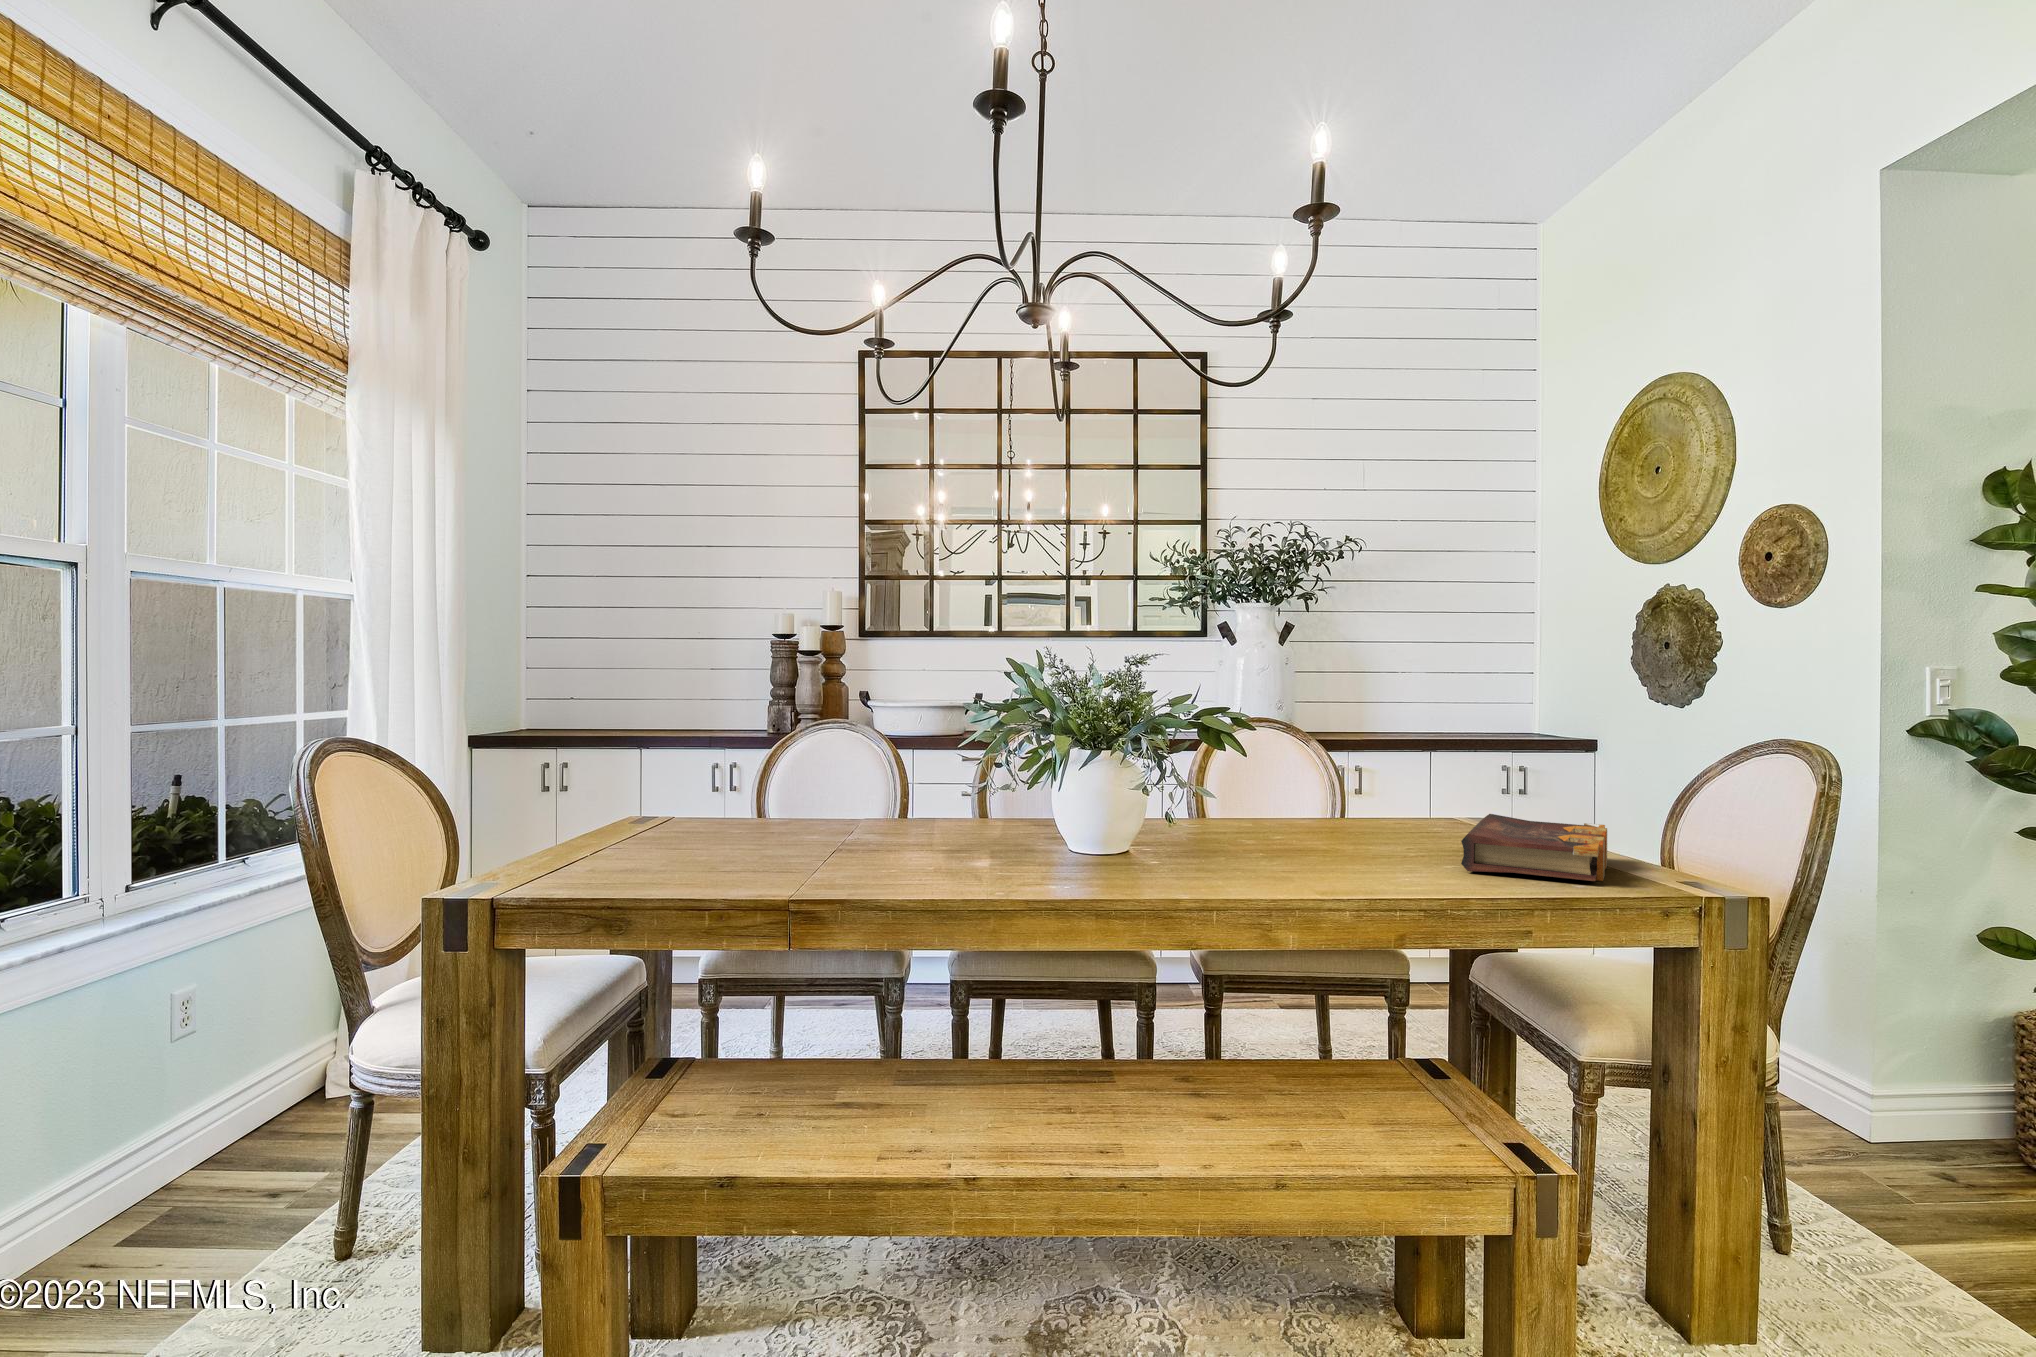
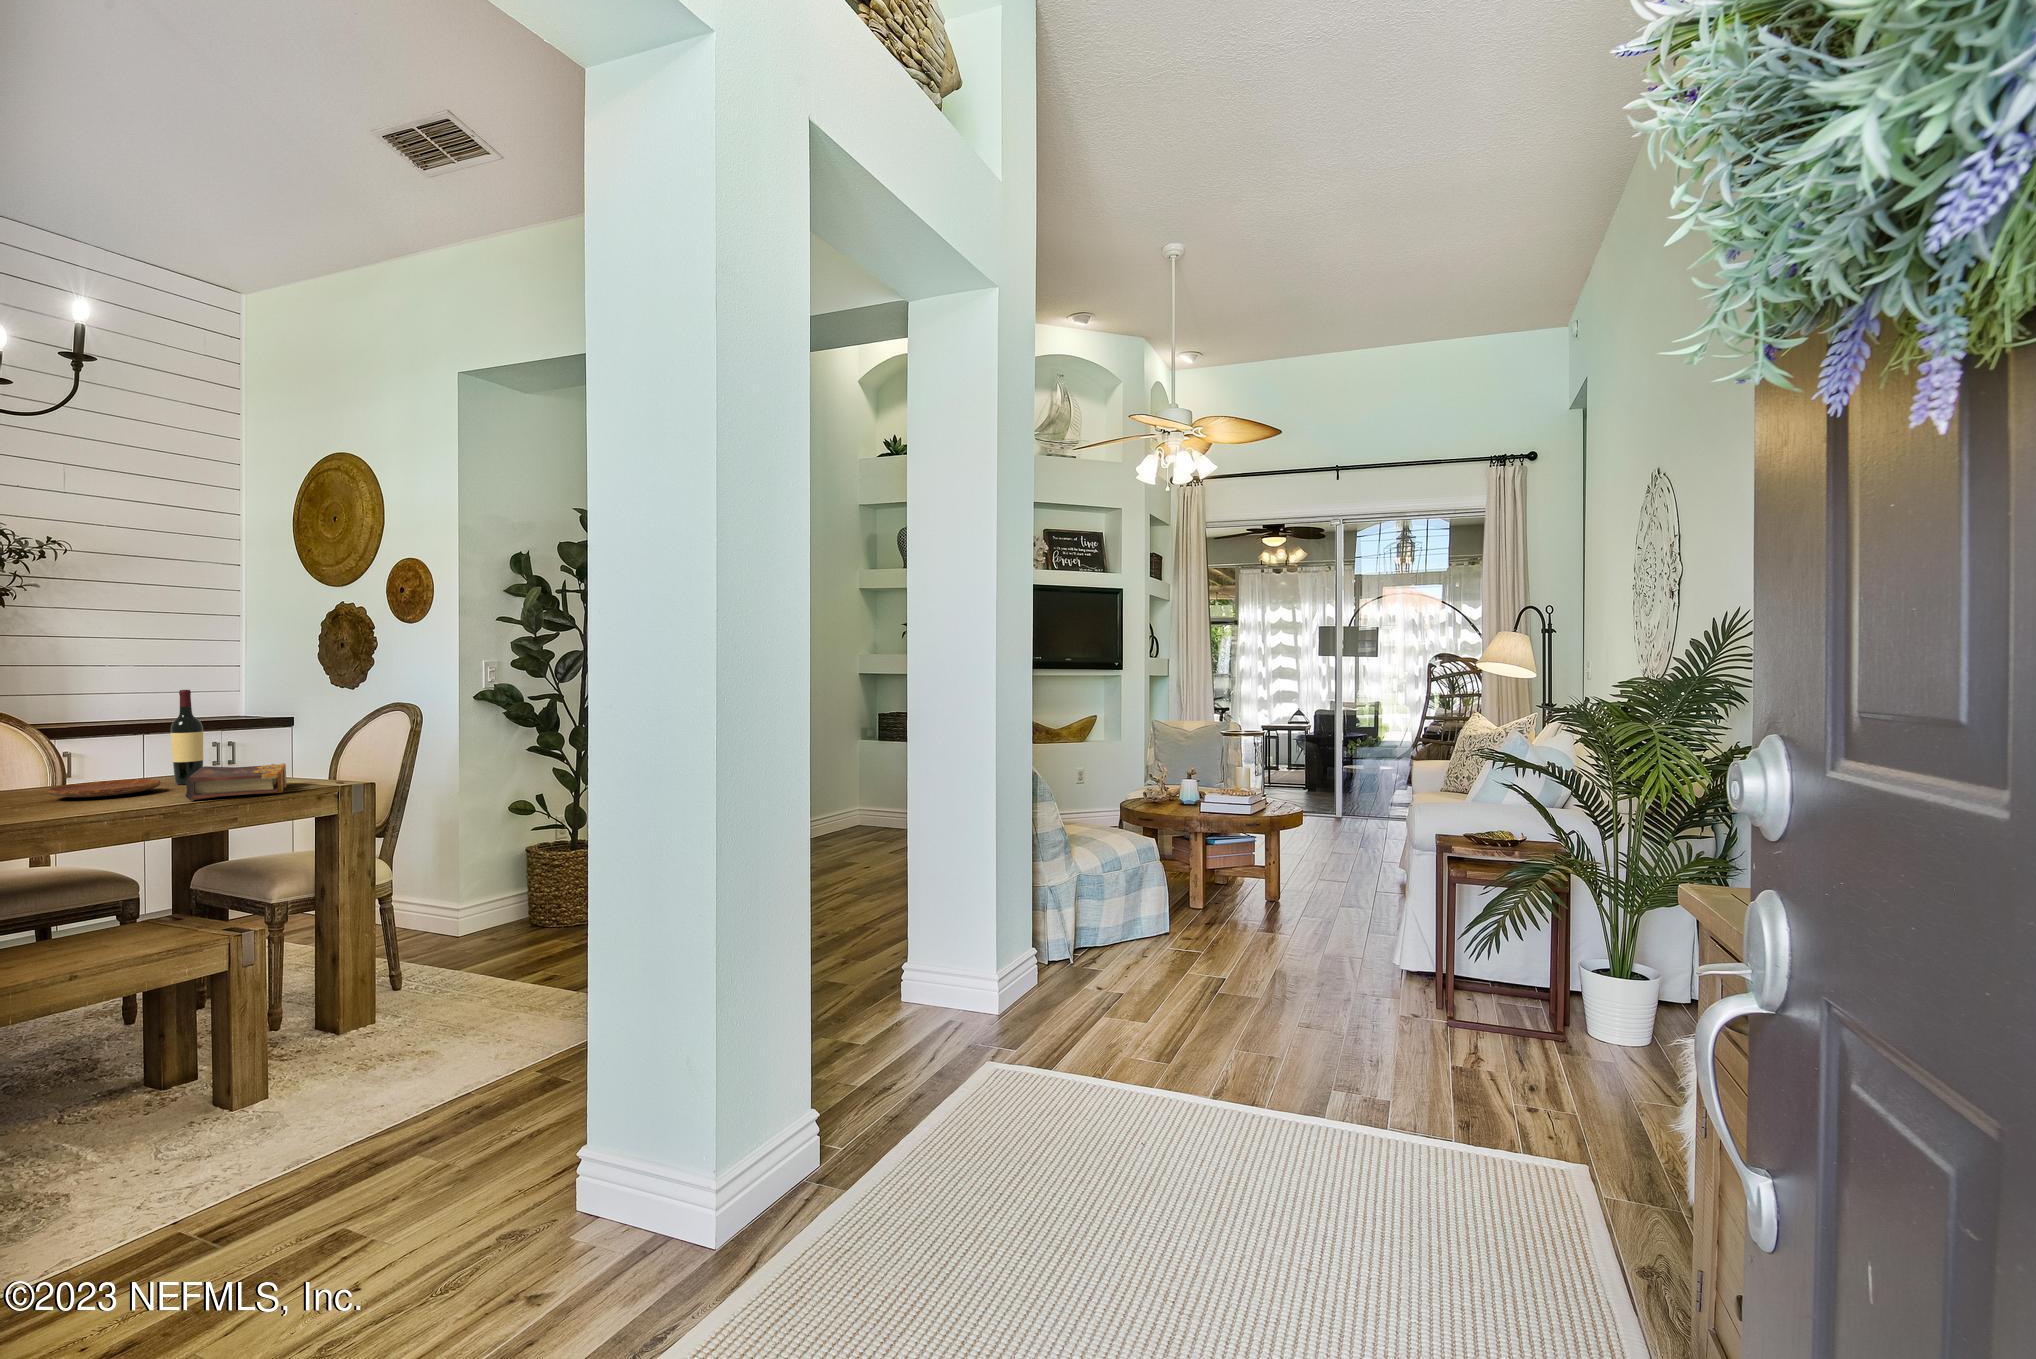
wine bottle: none [1452,698,1491,831] -> present [171,690,203,784]
tray: none [1315,812,1437,837] -> present [47,779,161,797]

